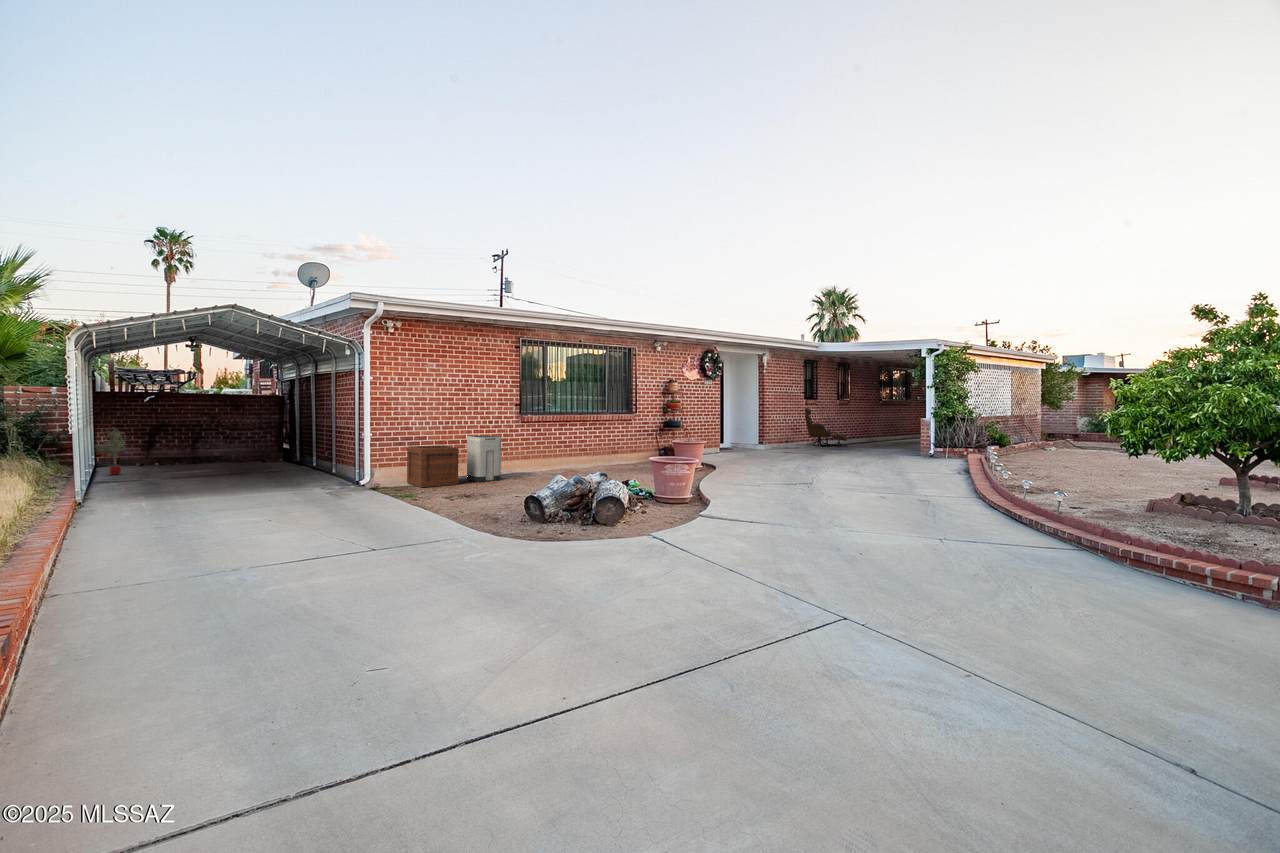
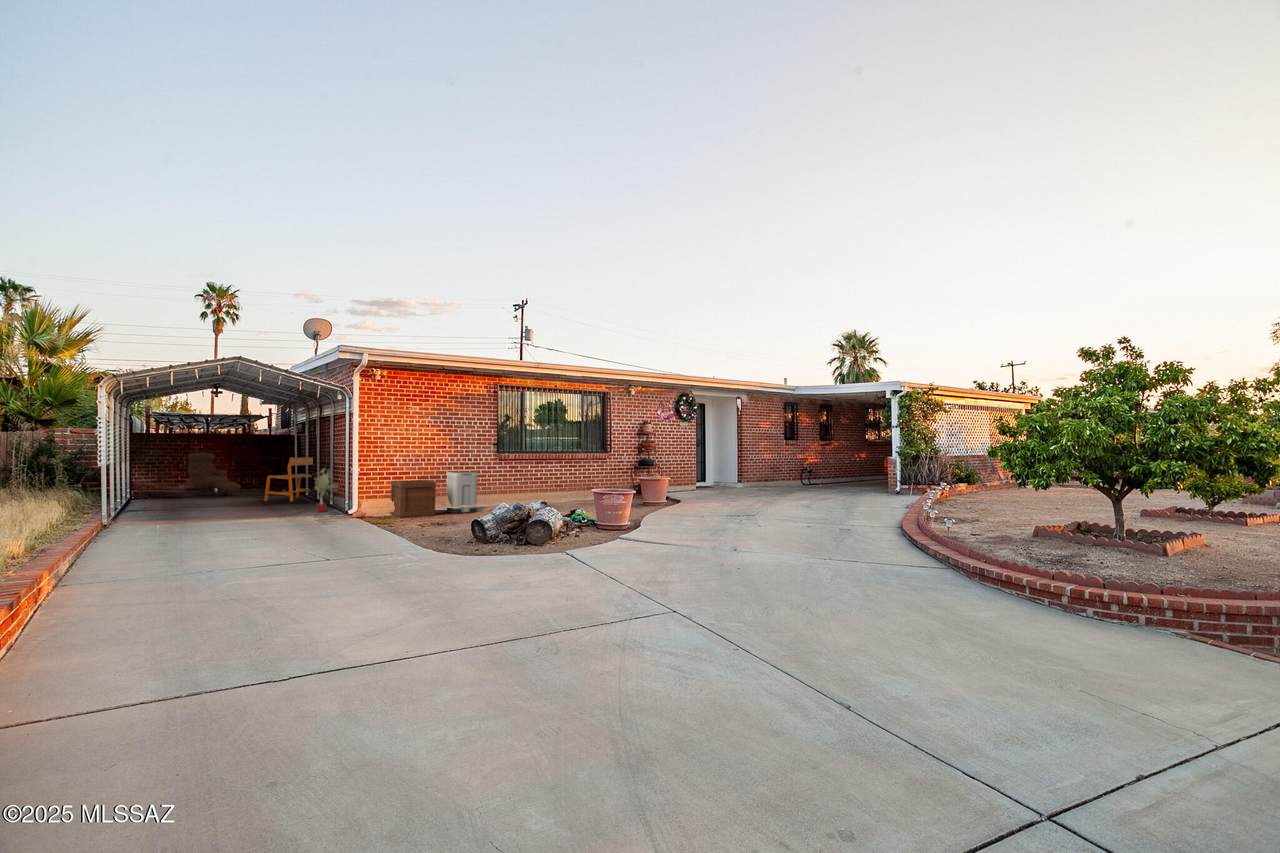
lounge chair: present [805,408,847,447] -> present [187,453,241,496]
bench: none [256,418,317,468] -> present [264,457,313,502]
potted tree: present [95,428,125,475] -> present [315,469,338,512]

